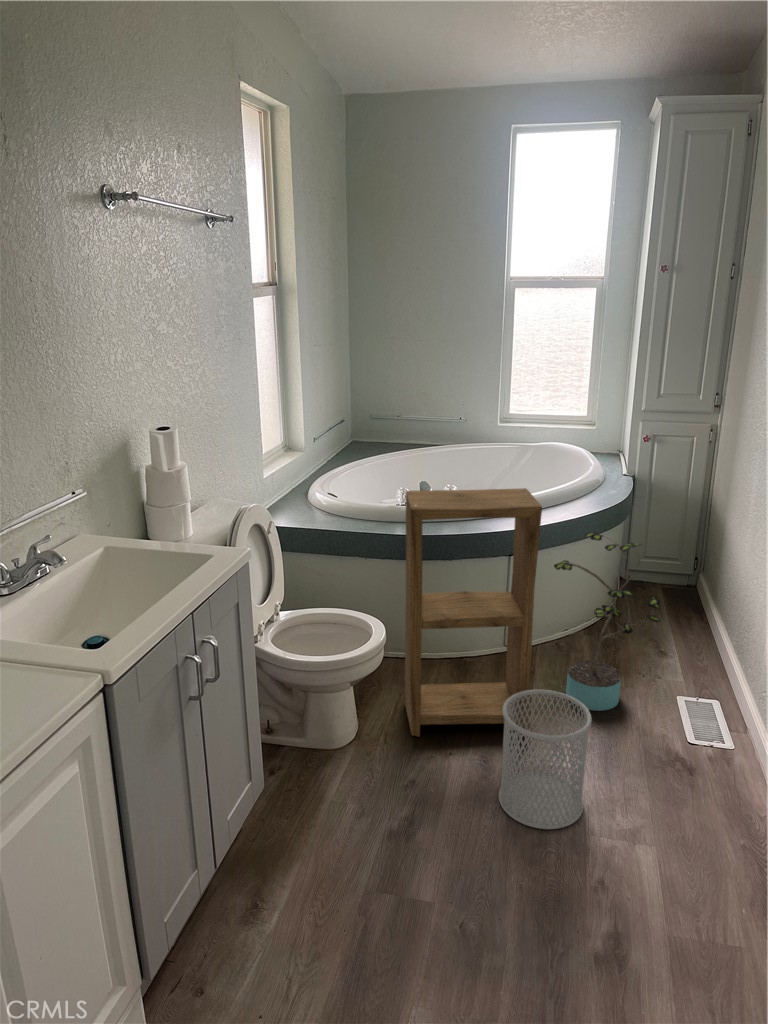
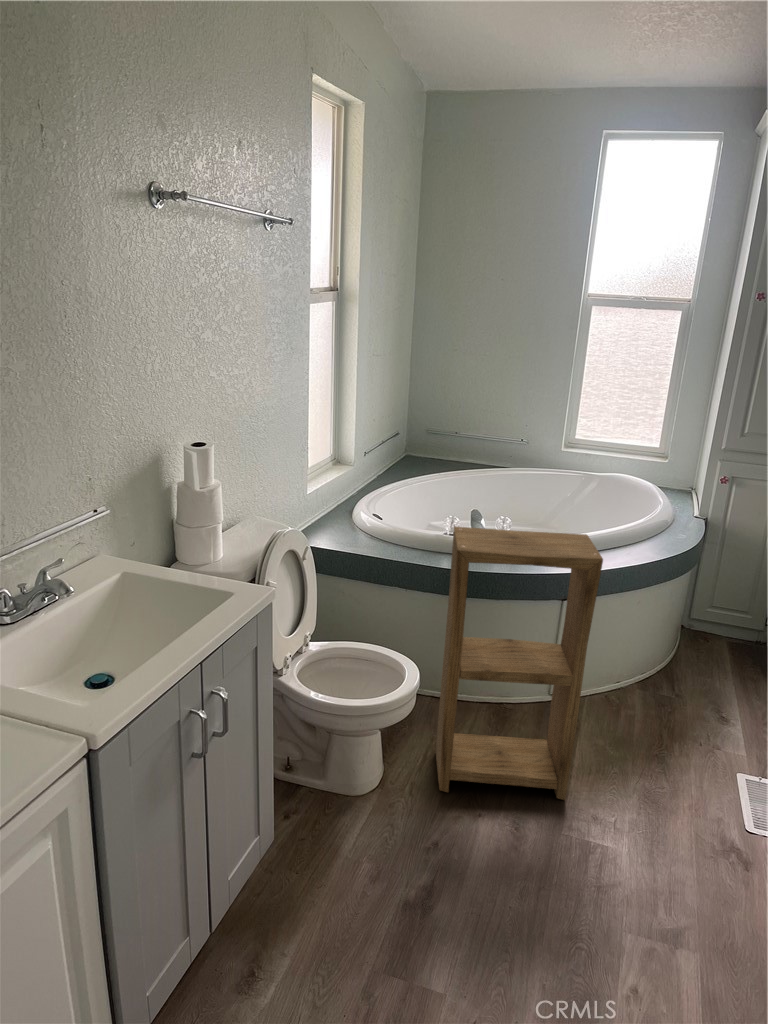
potted plant: present [554,532,661,711] -> none [610,586,728,782]
wastebasket: present [499,690,592,829] -> none [529,761,640,922]

